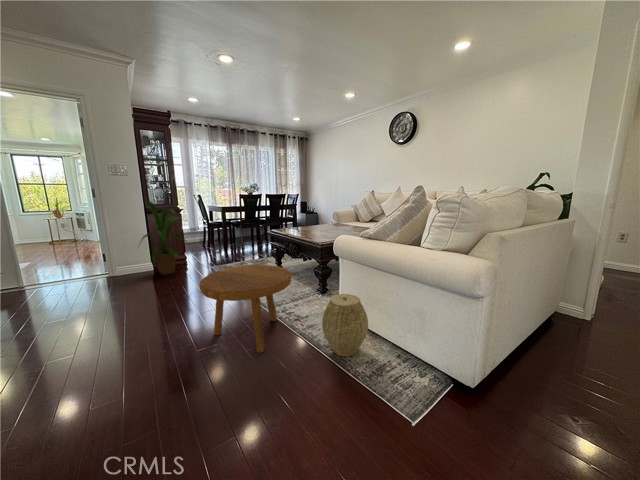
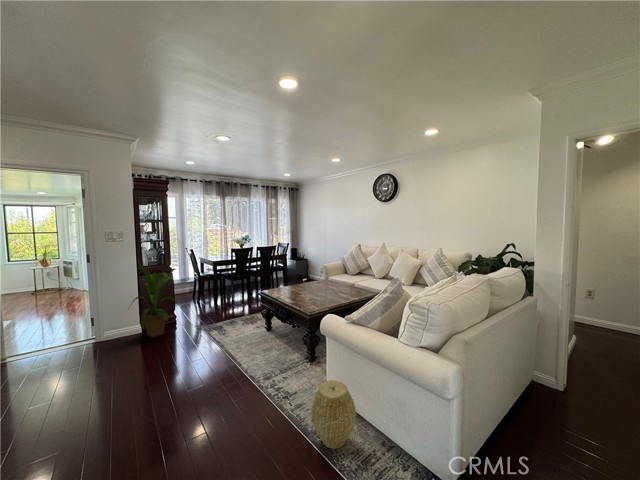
footstool: present [200,264,291,353] -> none [191,342,282,446]

